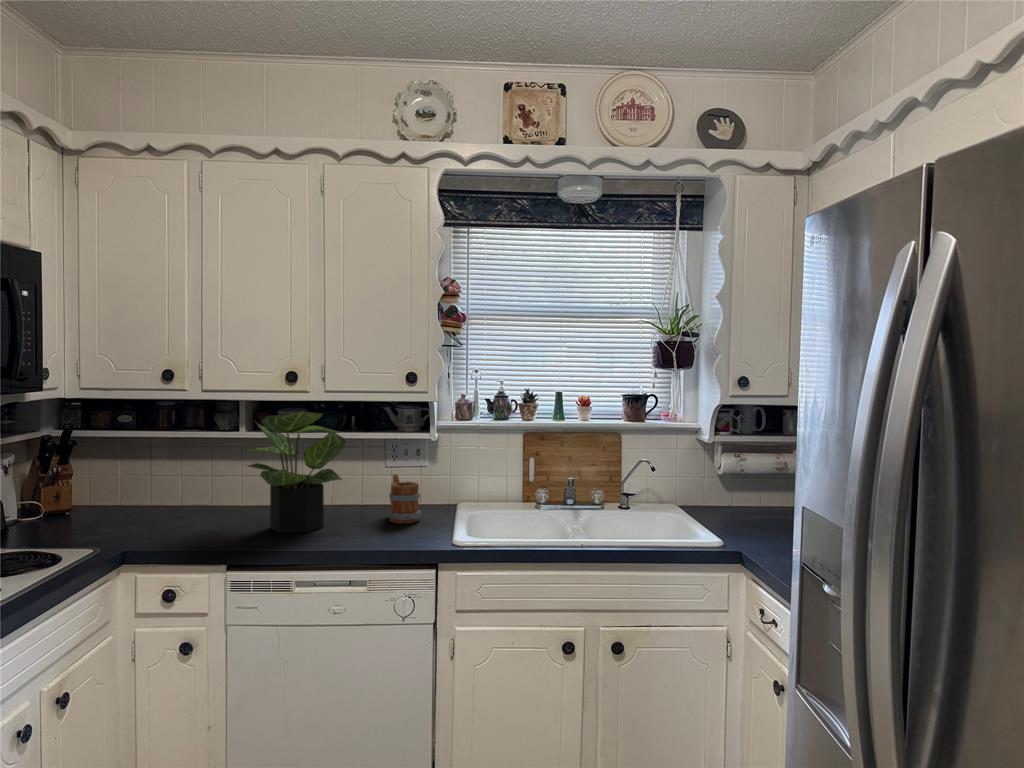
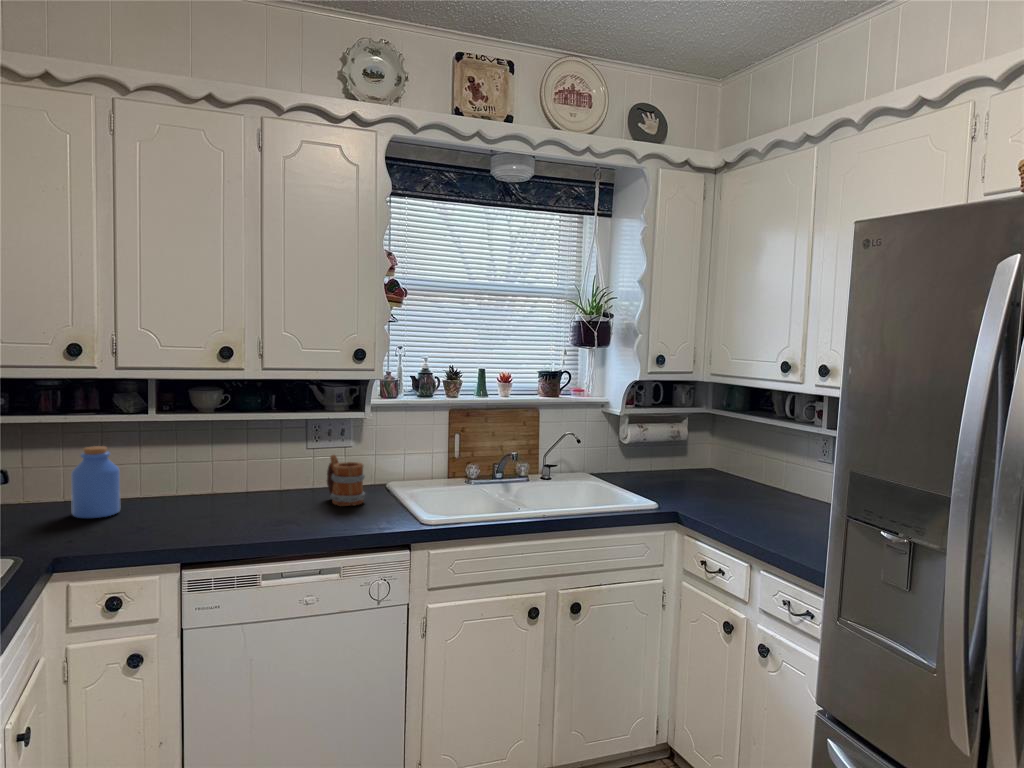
potted plant: present [245,410,345,533] -> none [165,390,289,525]
jar: none [172,459,212,521] -> present [71,446,120,518]

